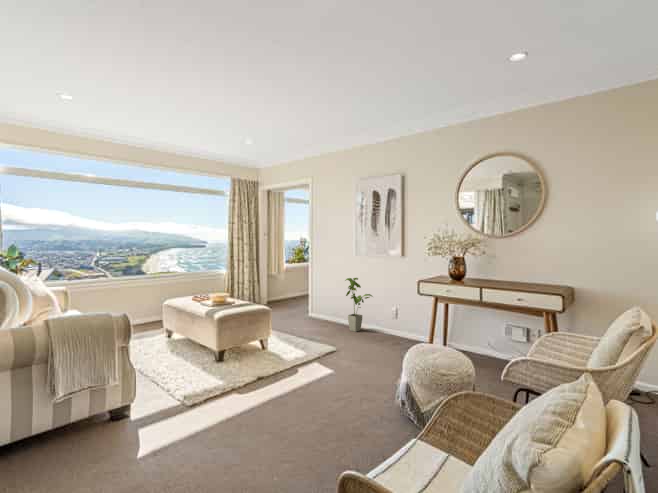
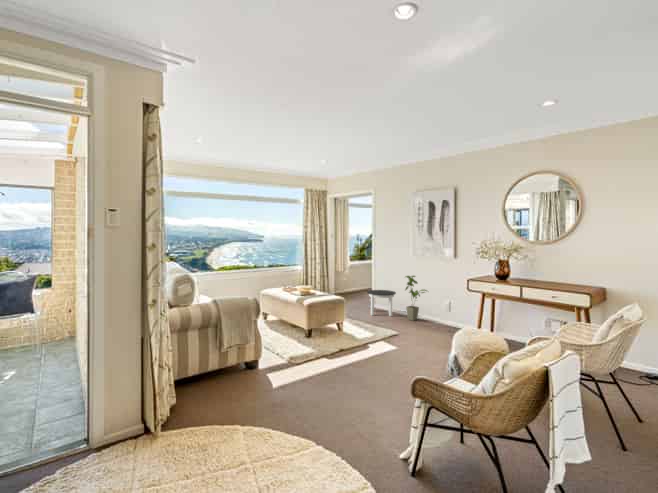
round table: none [302,296,336,327] -> present [367,290,396,316]

